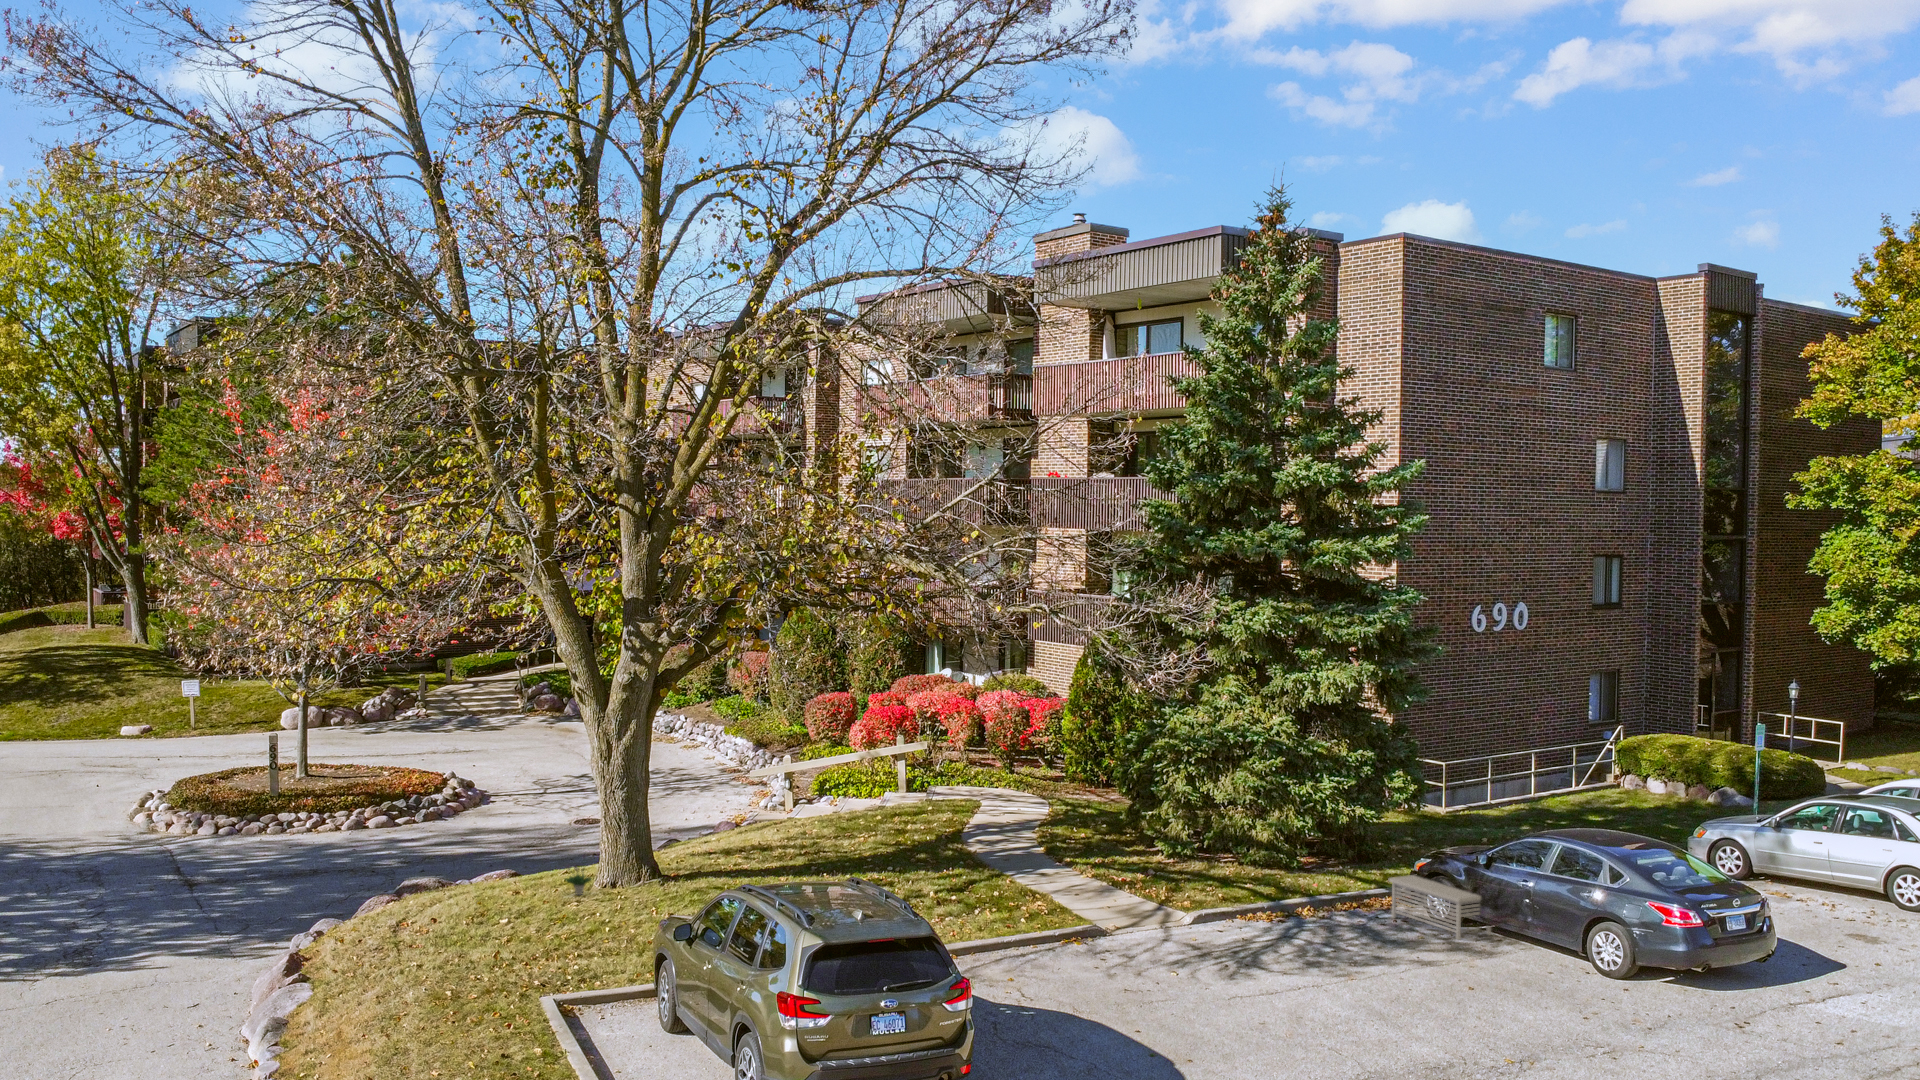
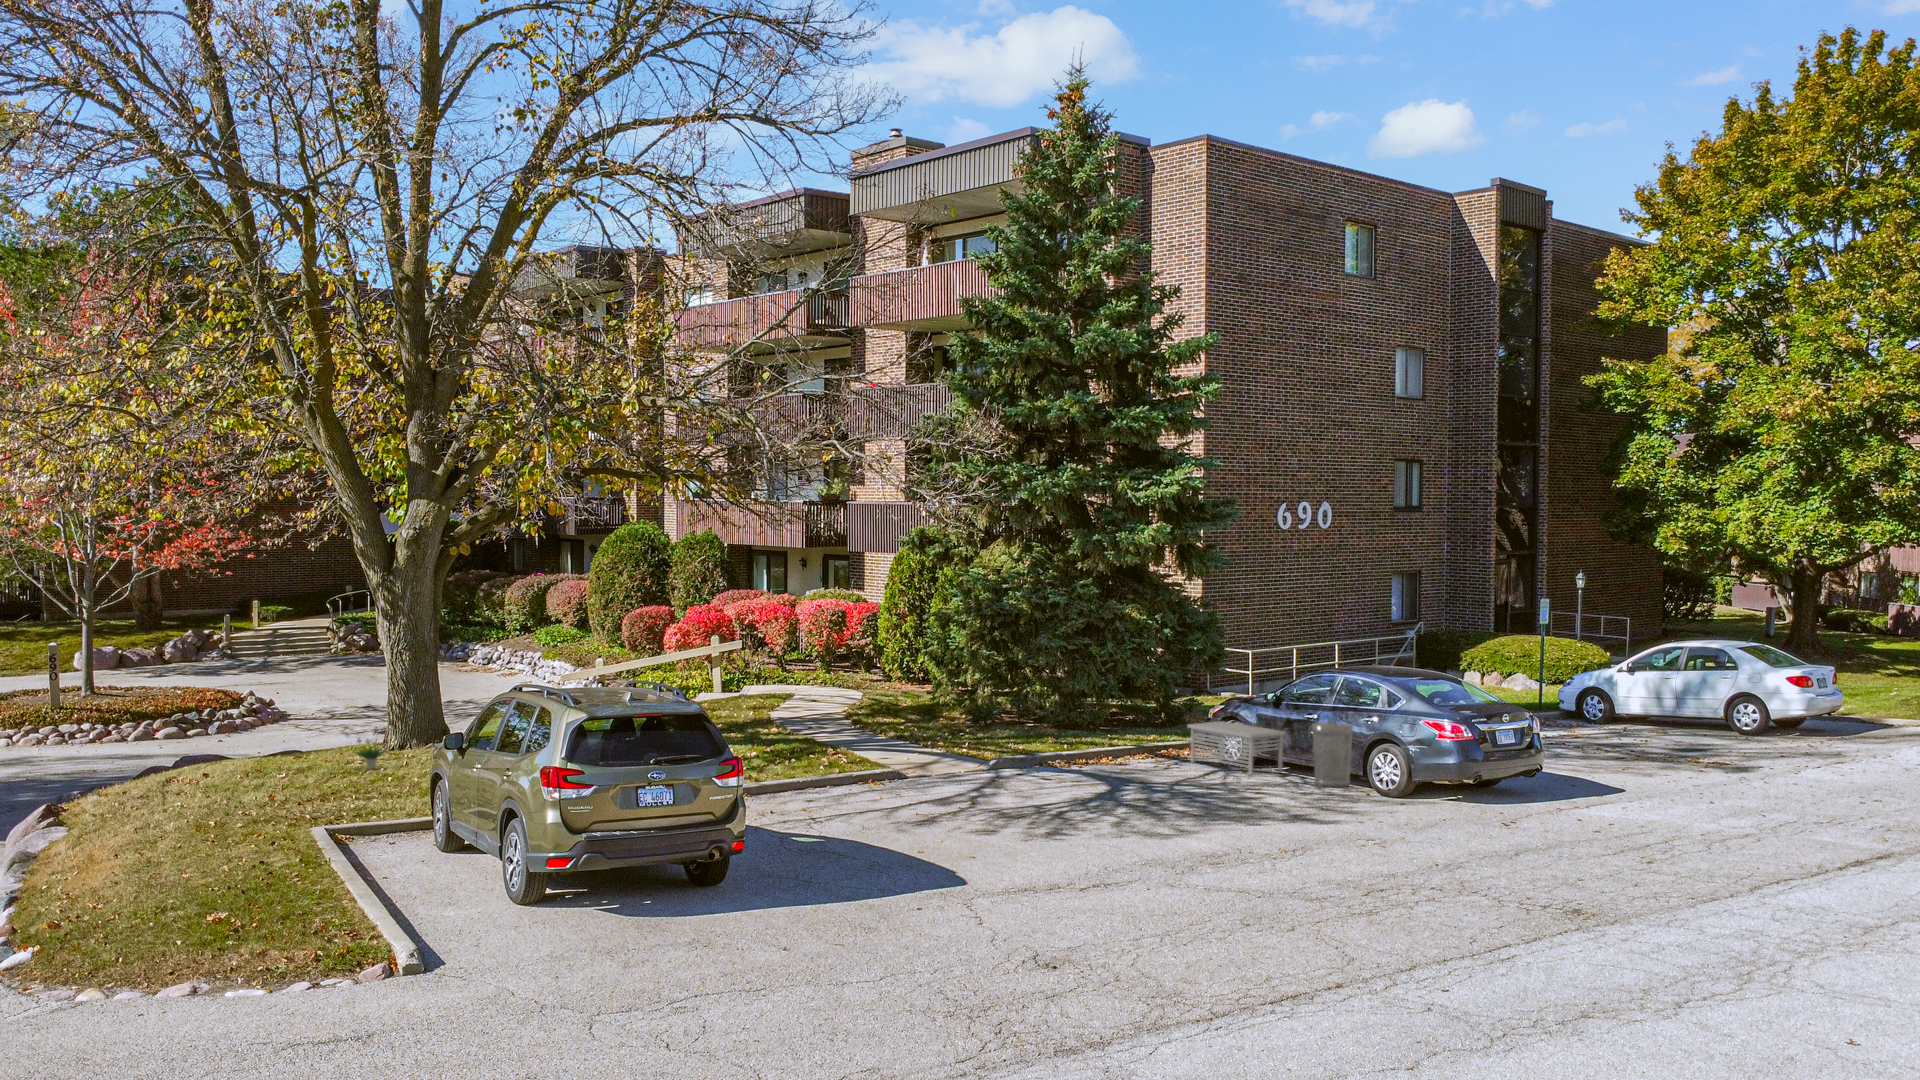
trash can: none [1526,891,1572,965] -> present [1312,719,1353,787]

